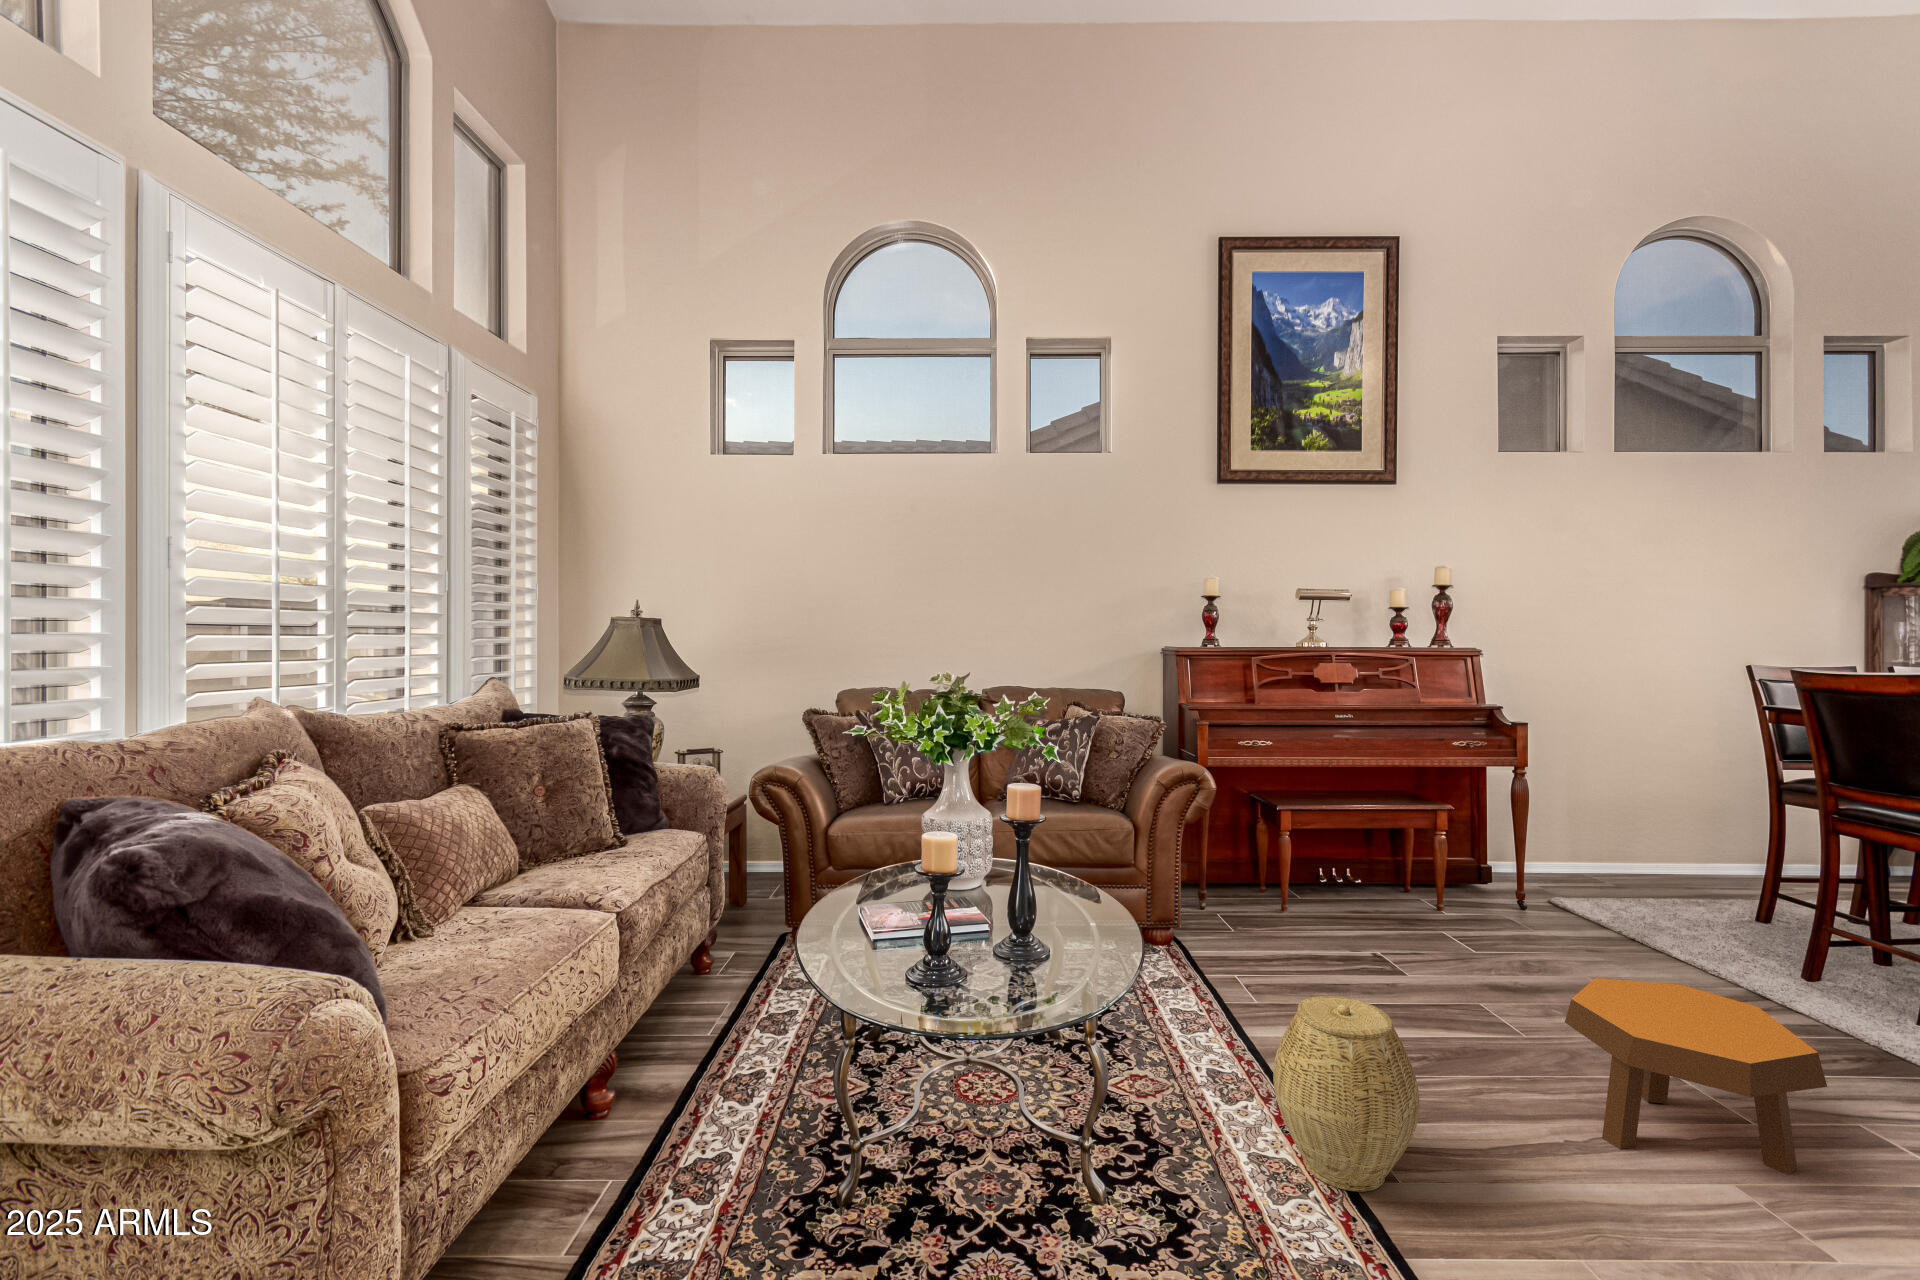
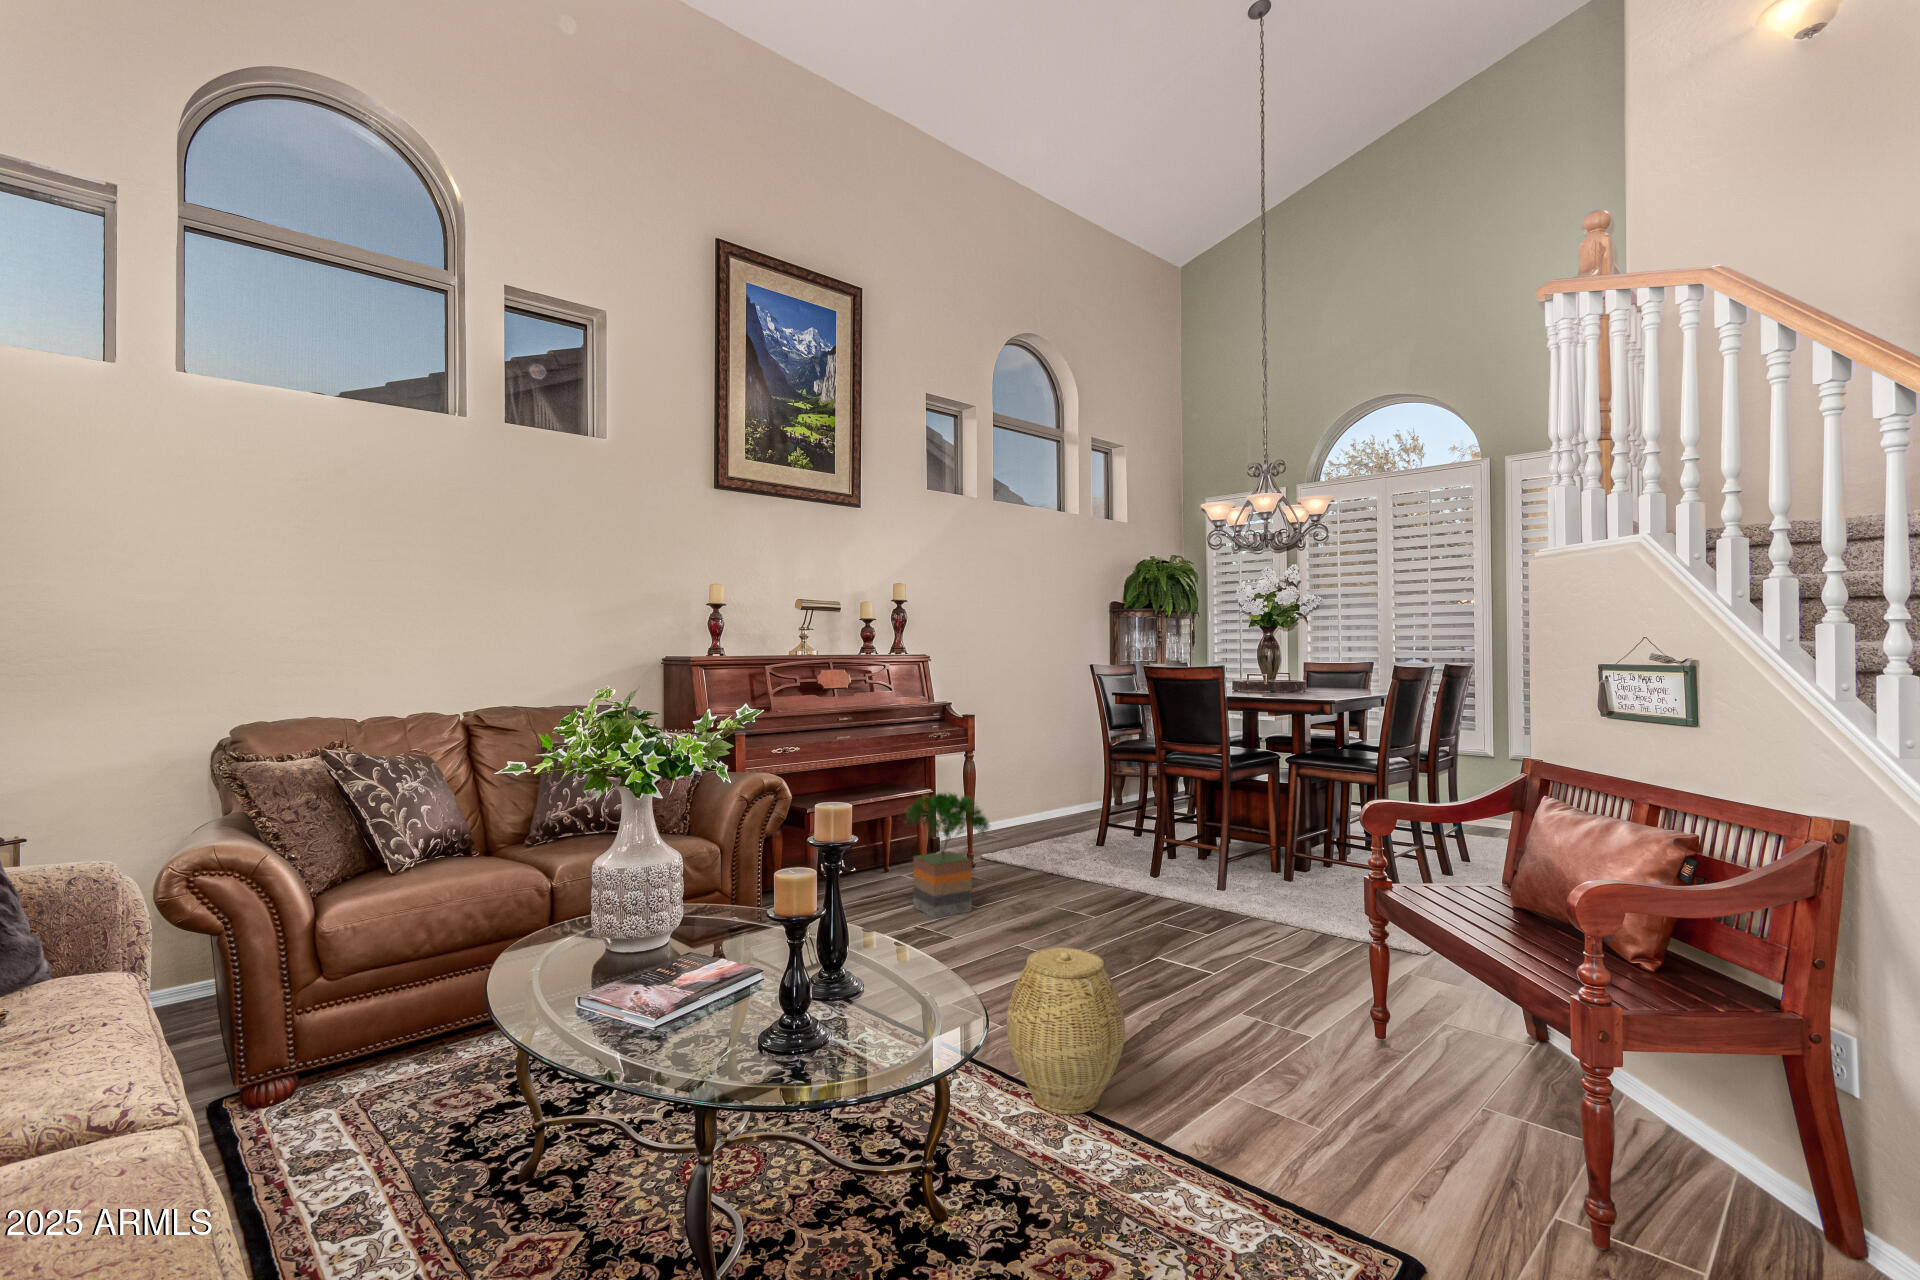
potted tree: none [1380,806,1491,953] -> present [906,793,989,918]
footstool: present [1565,978,1827,1174] -> none [1125,887,1267,1013]

